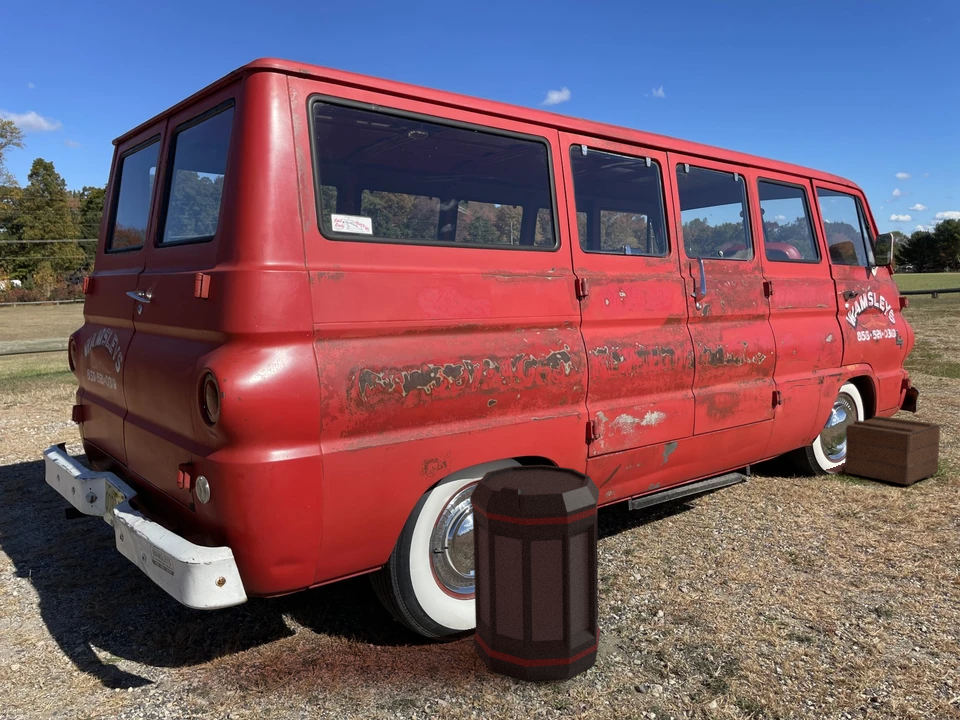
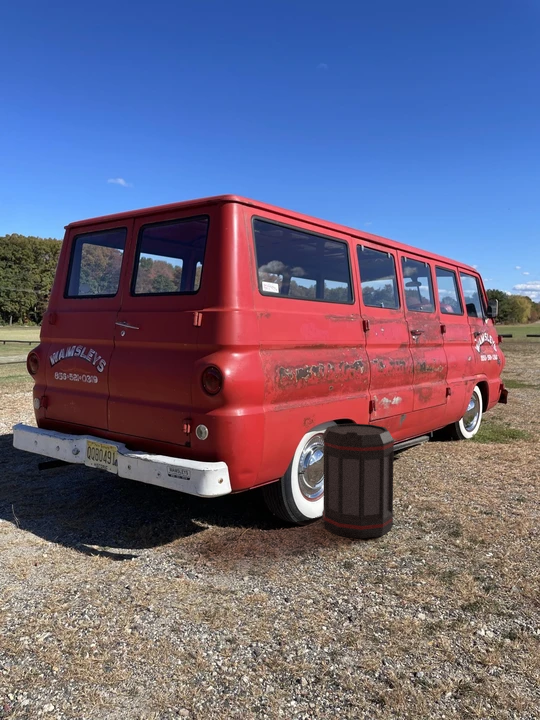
wooden crate: present [845,416,940,485] -> none [474,405,524,443]

